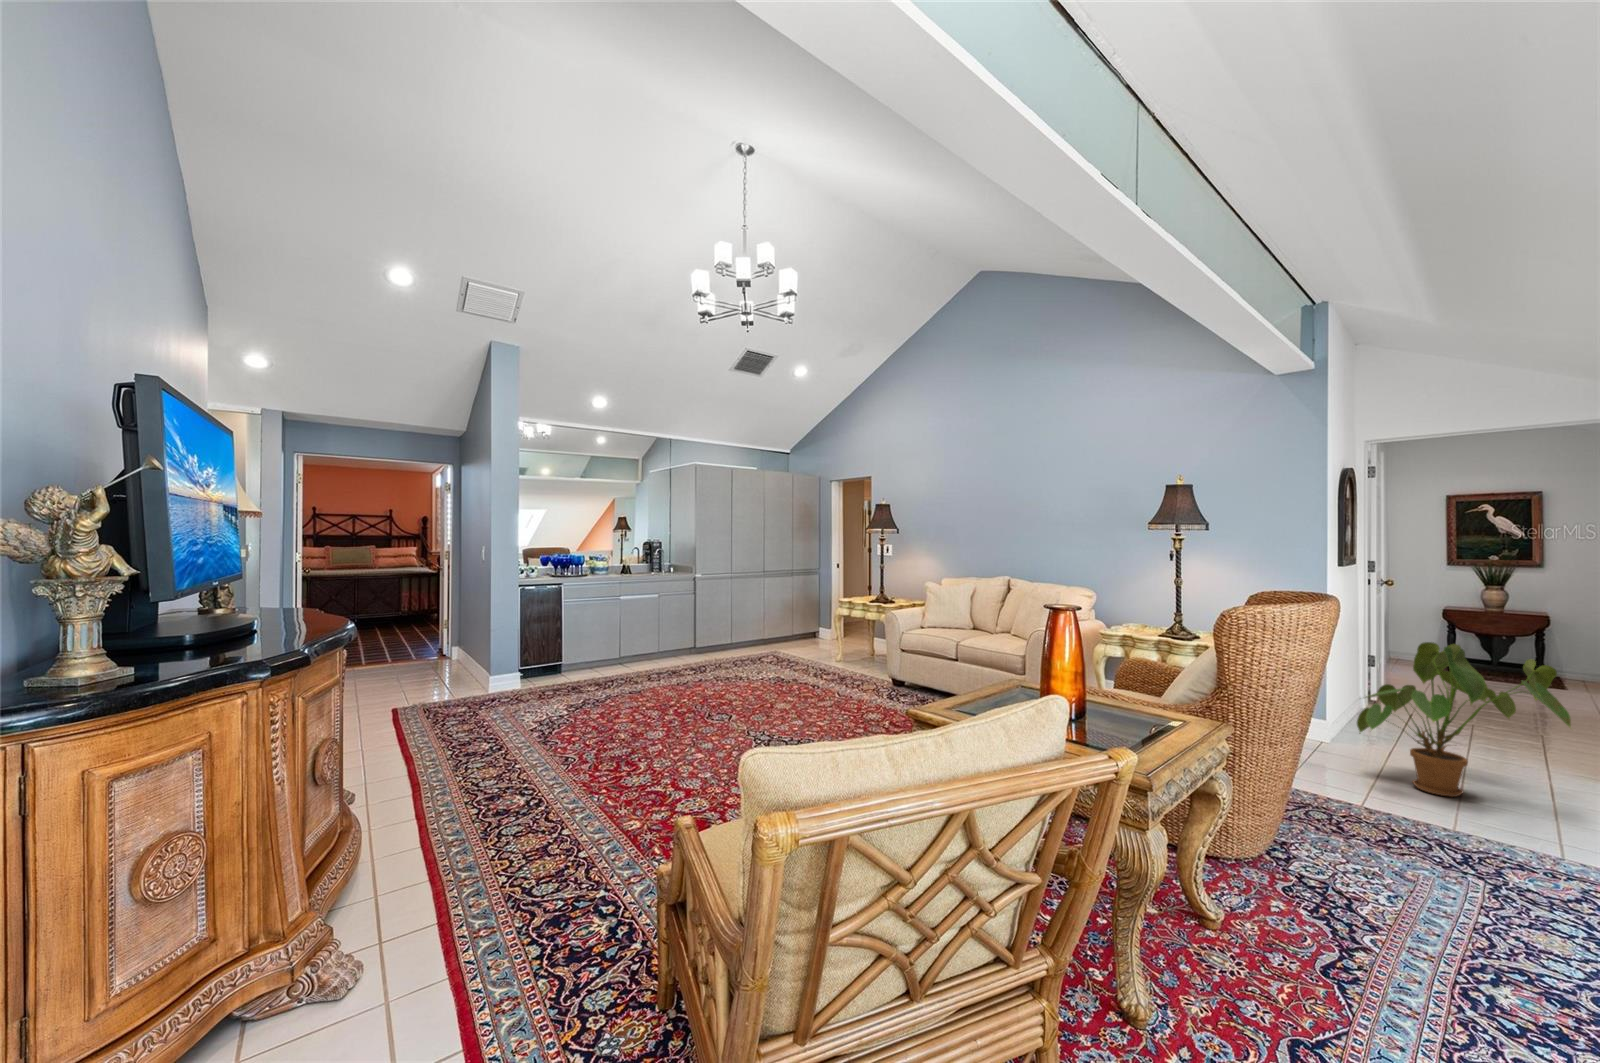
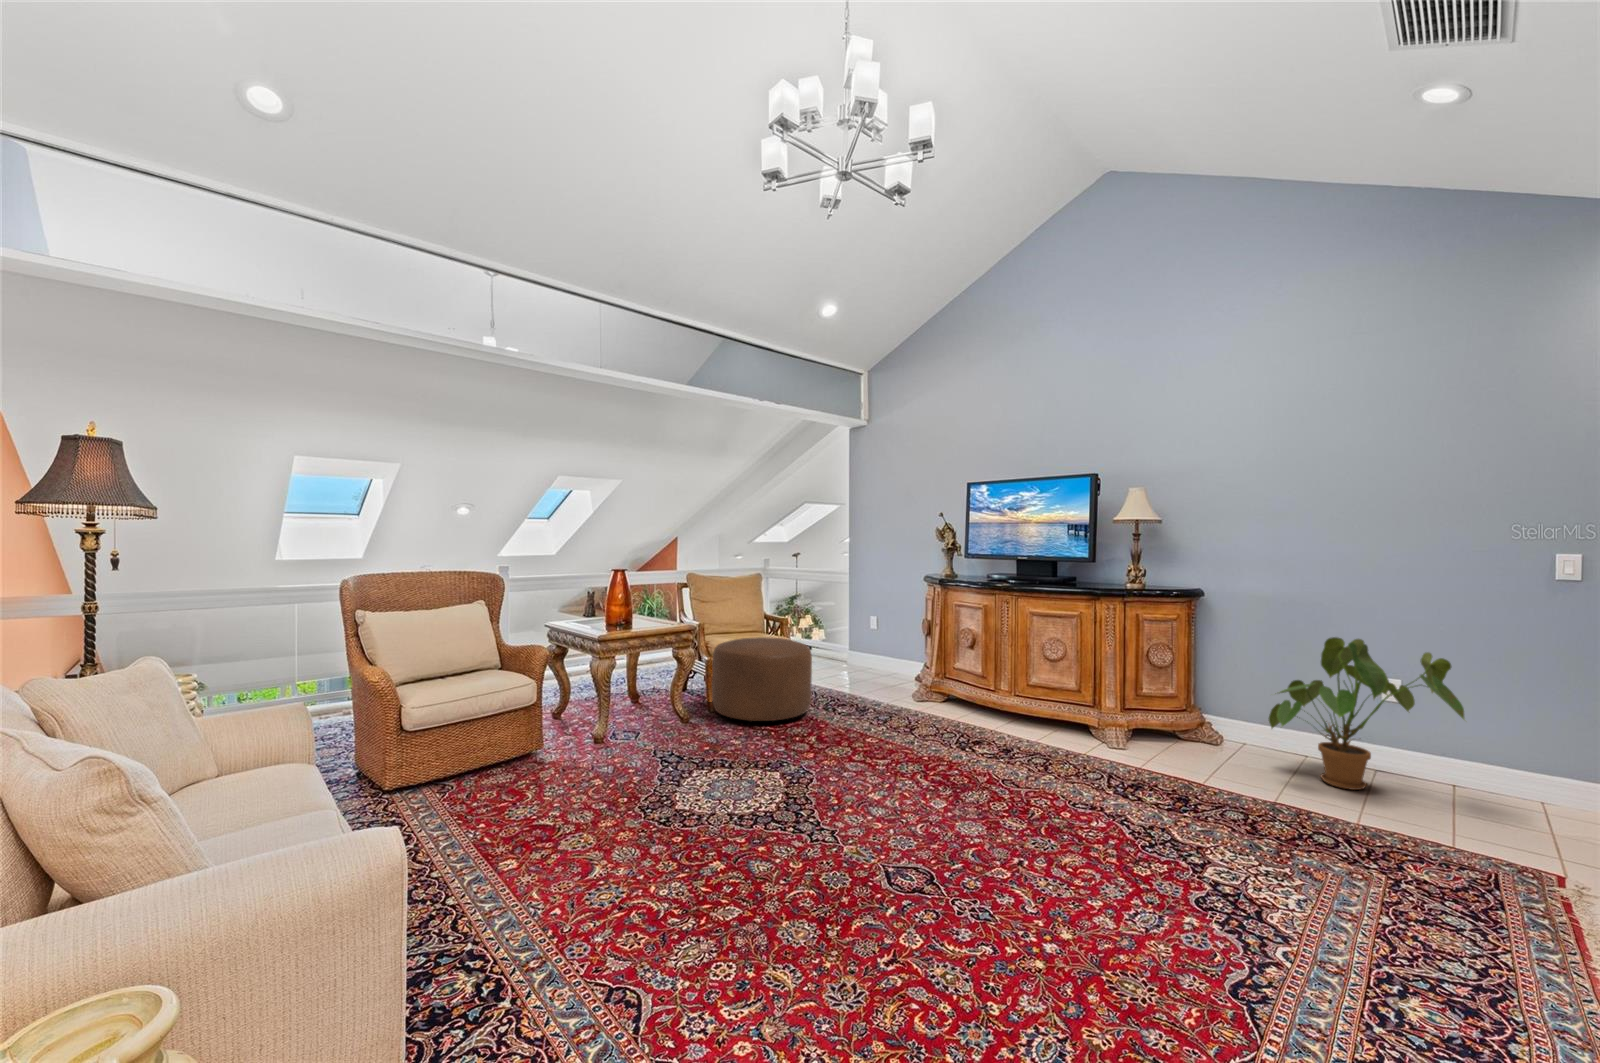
ottoman: none [792,633,887,712] -> present [712,637,812,721]

